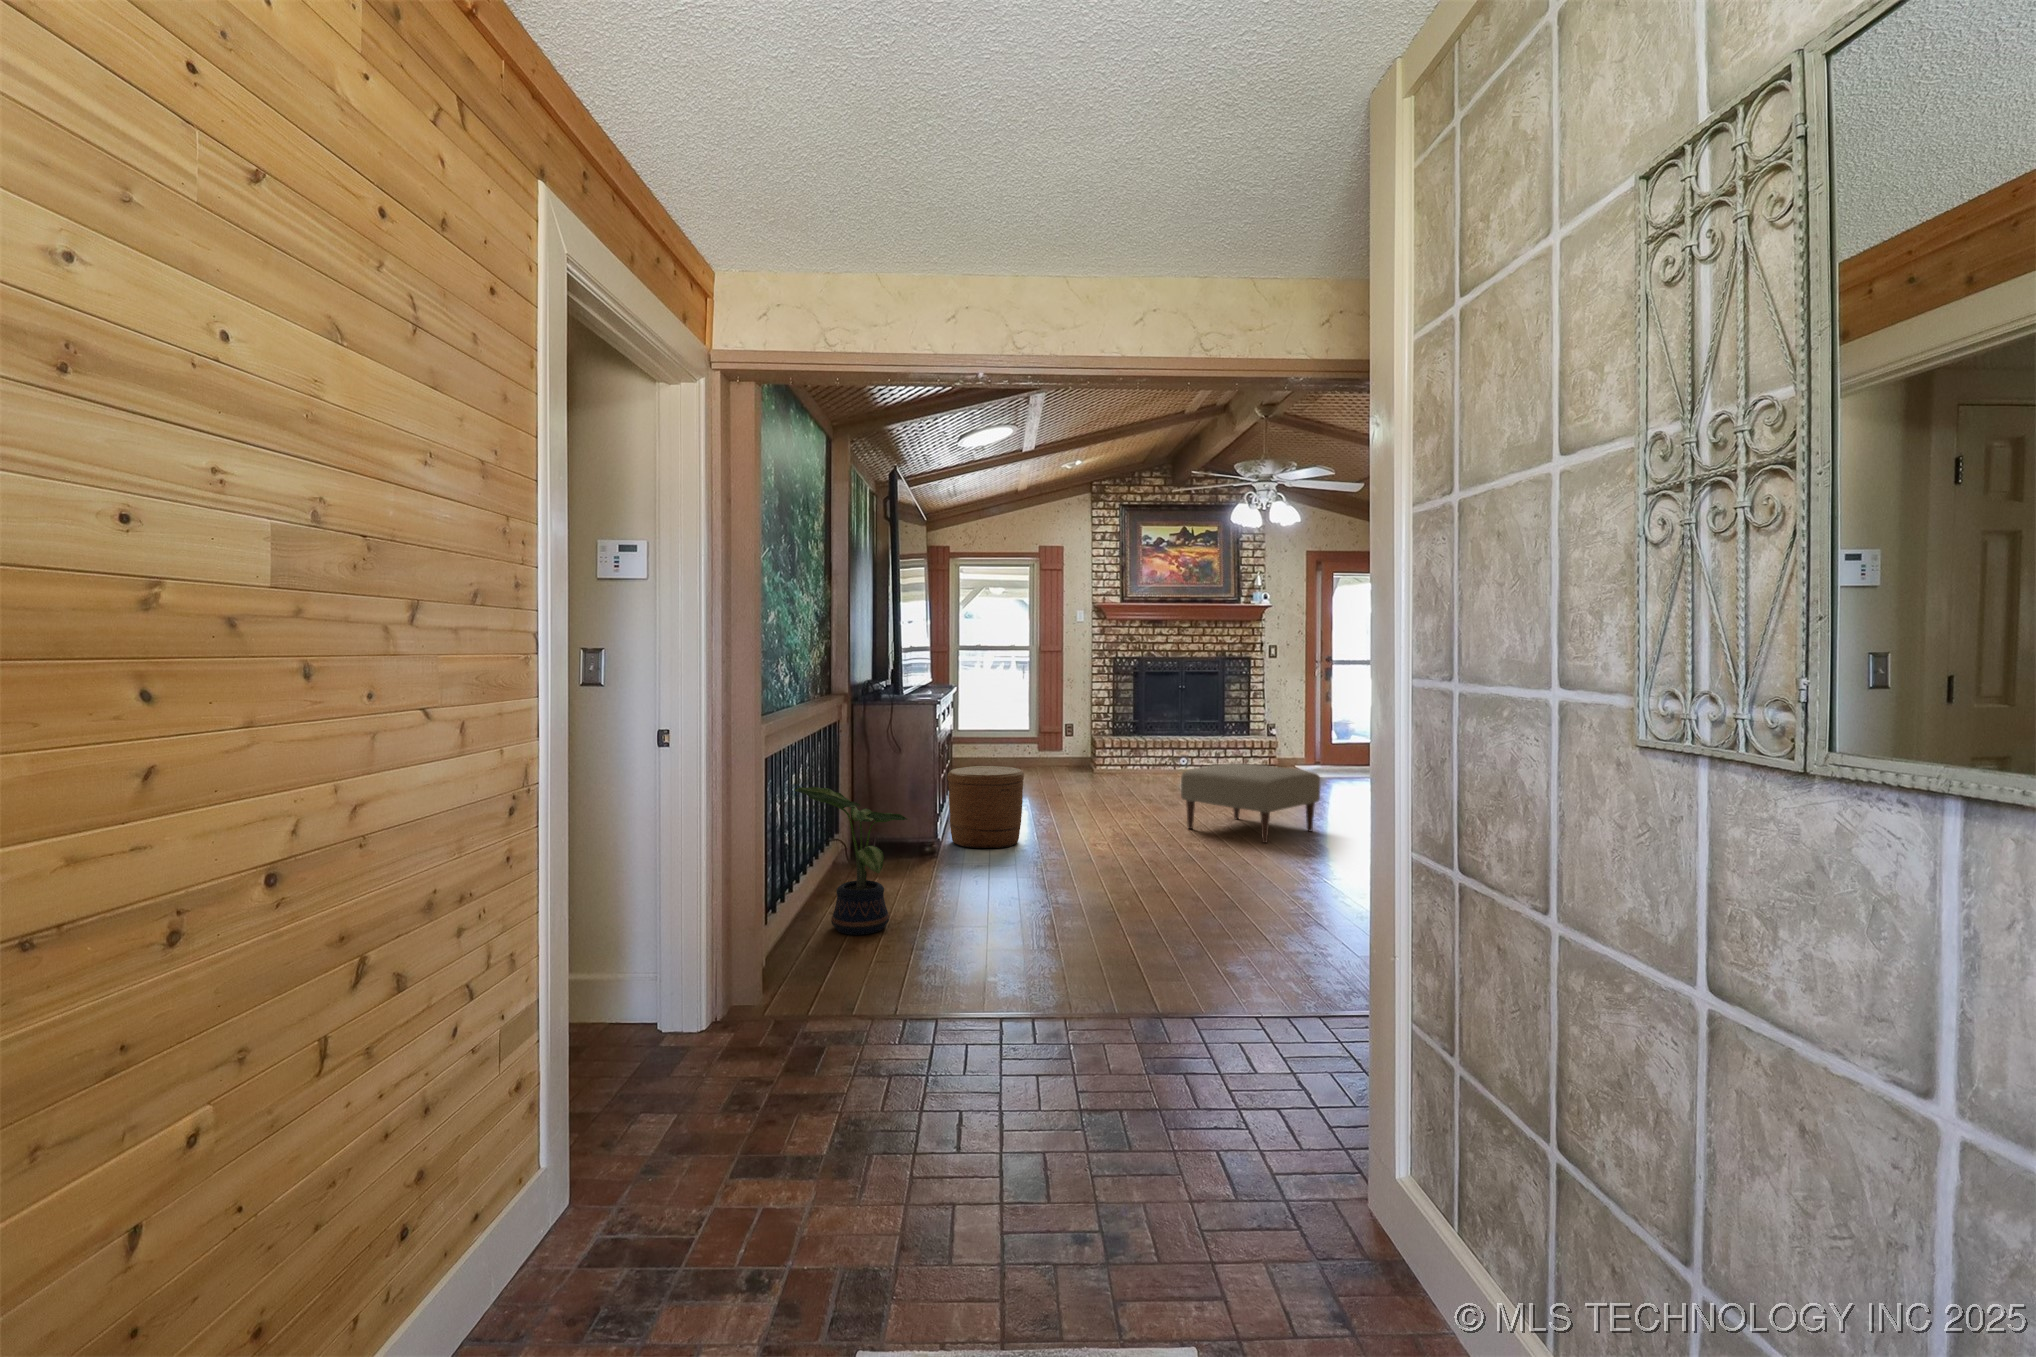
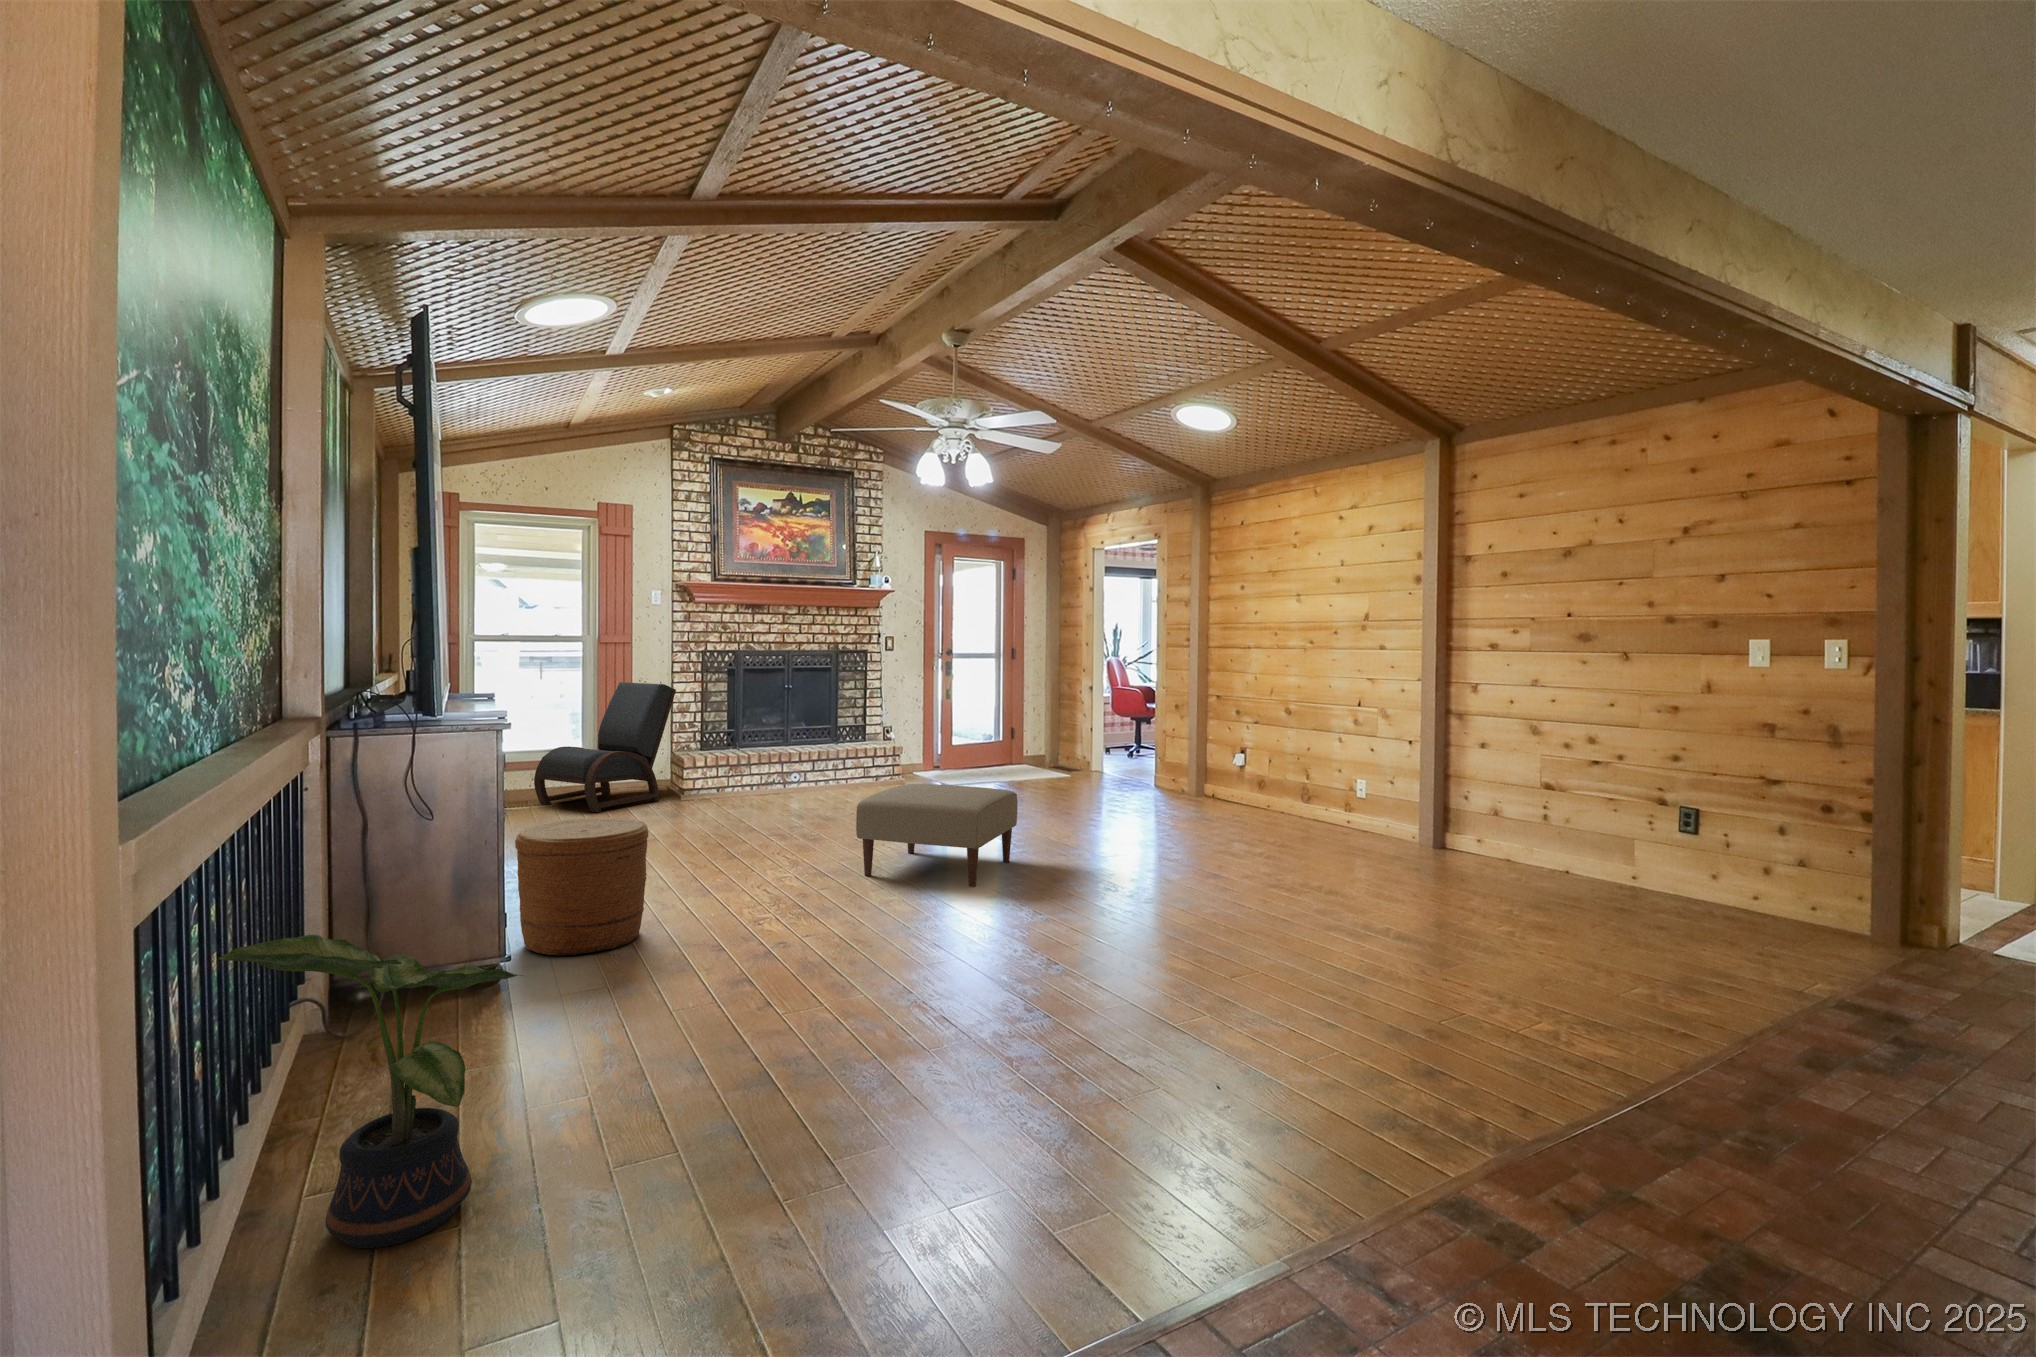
lounge chair: none [993,682,1090,777] -> present [534,682,676,812]

